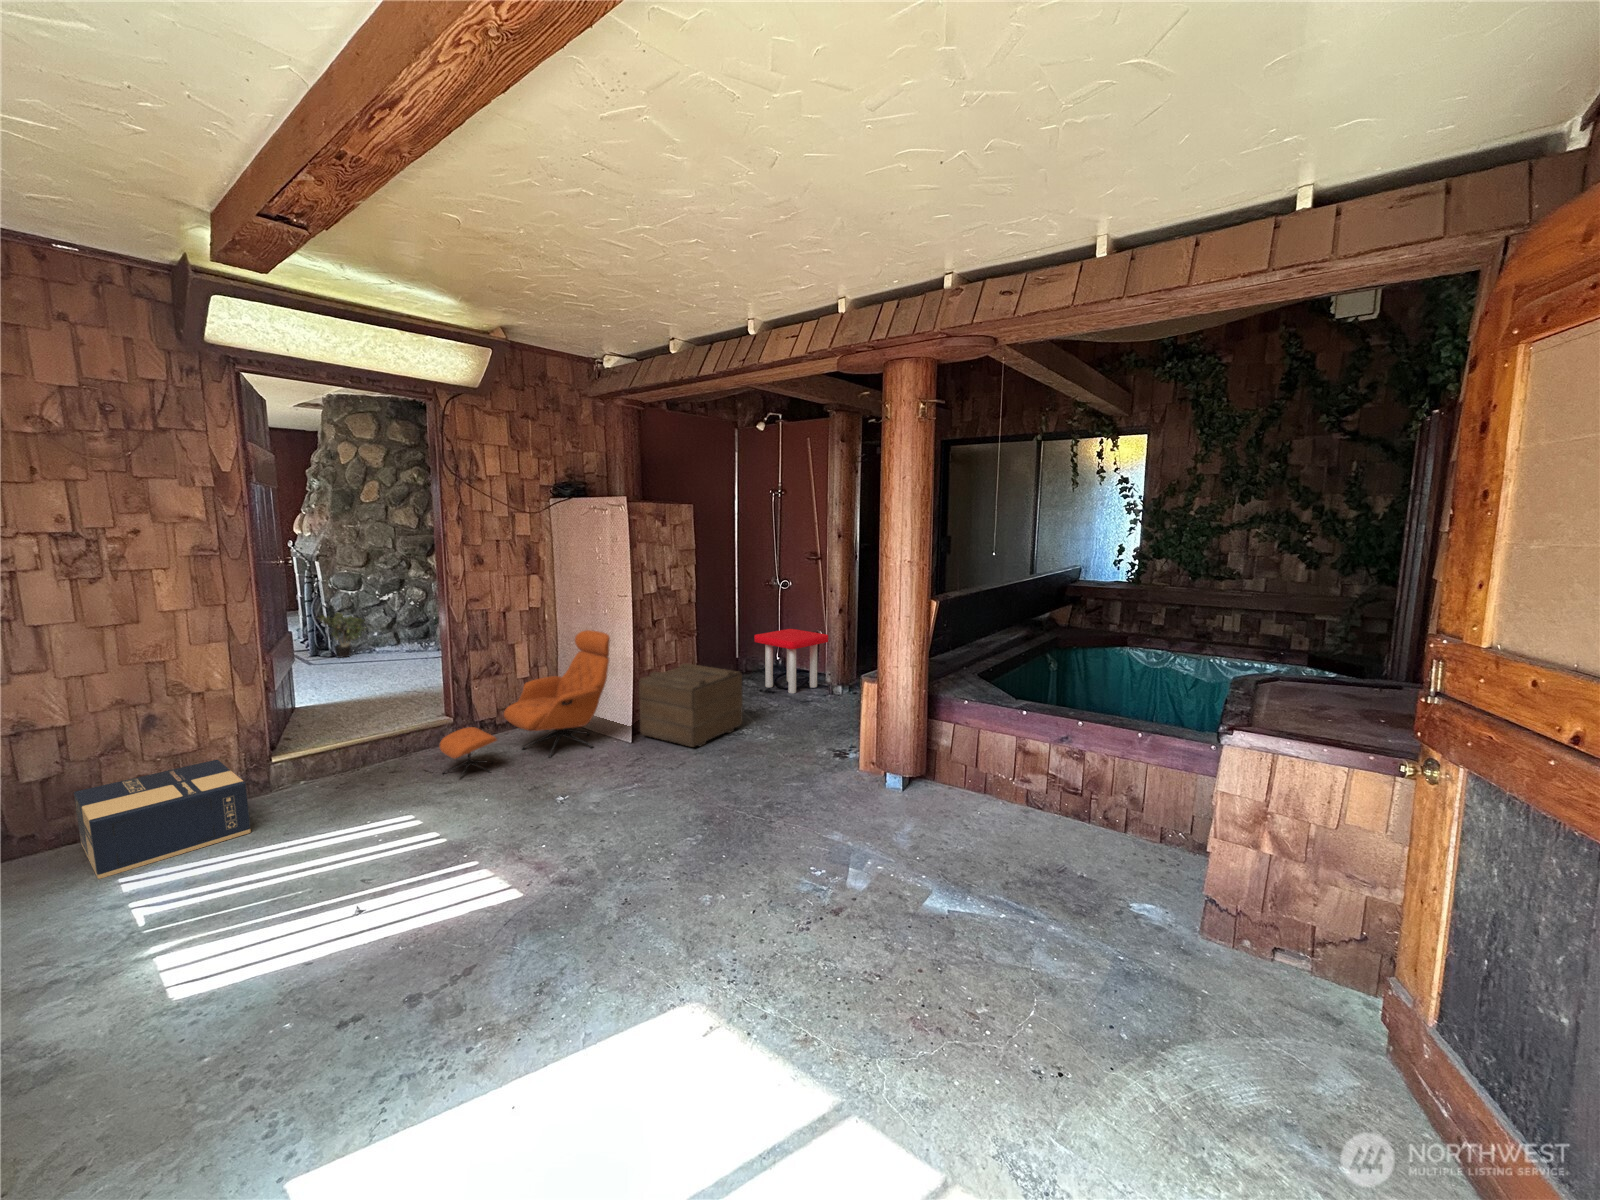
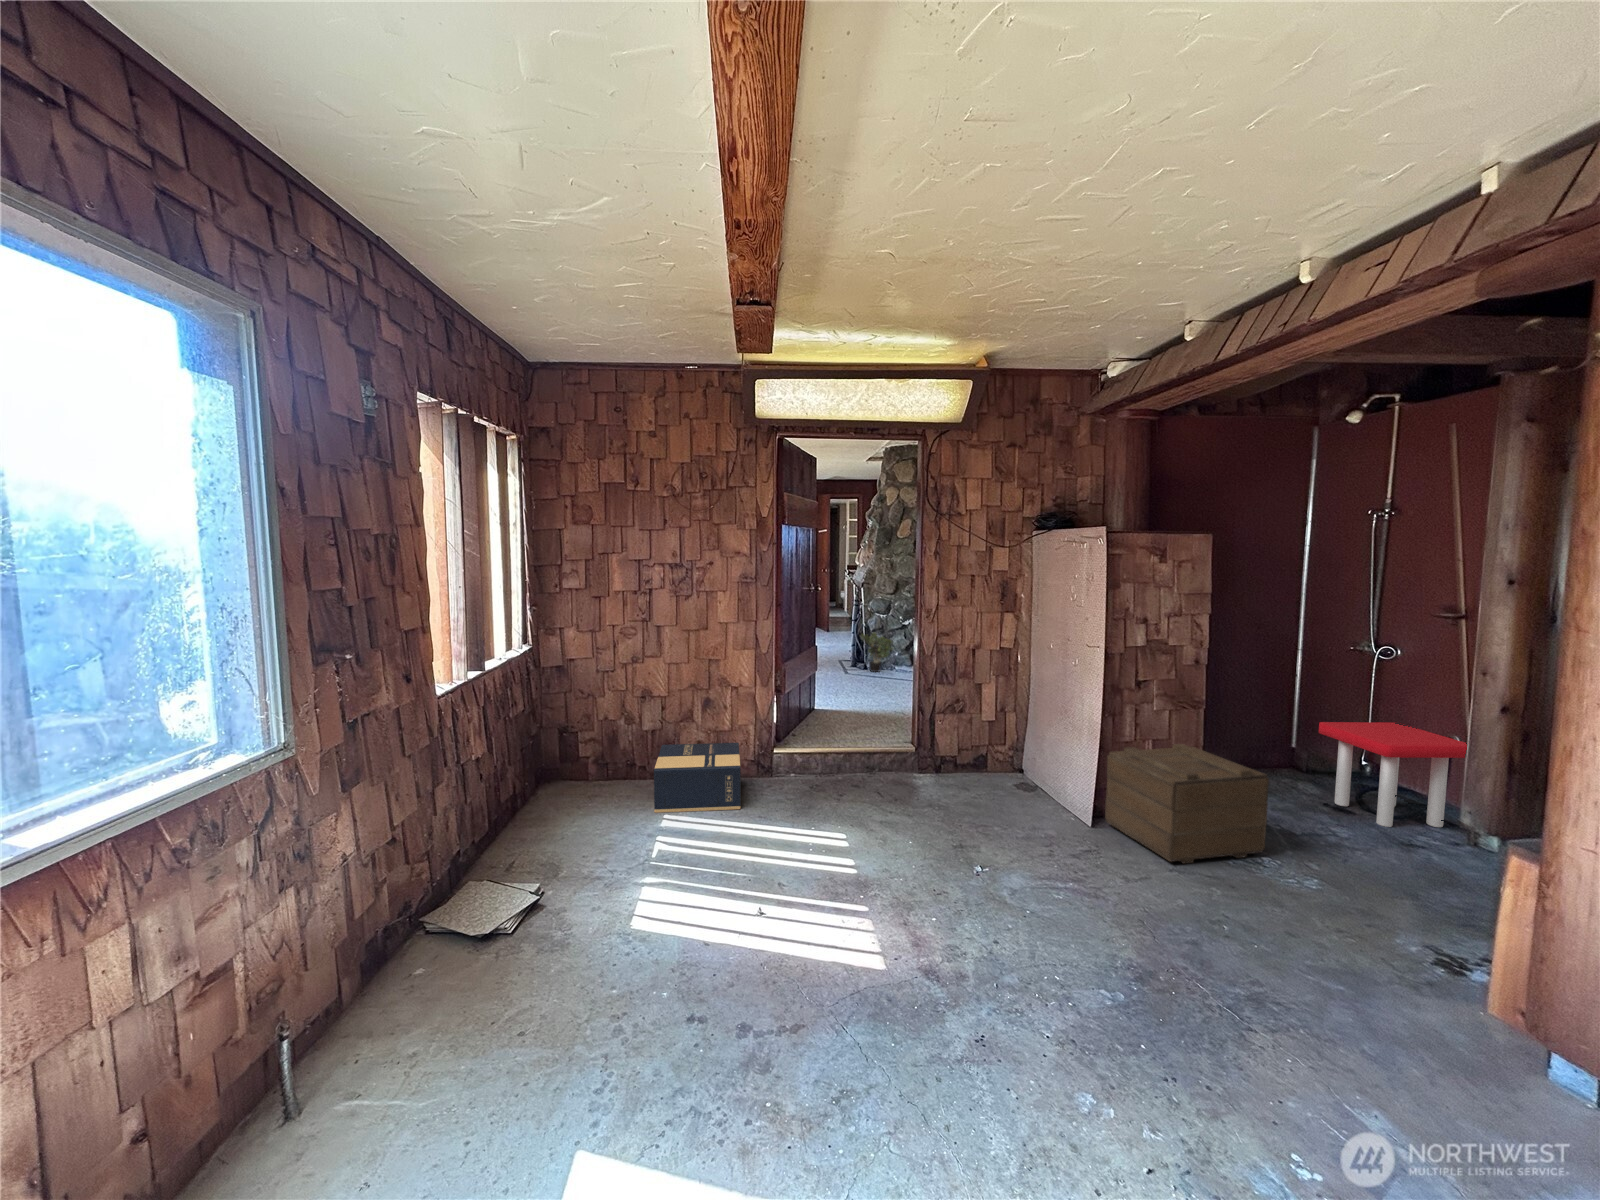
lounge chair: present [440,630,610,780] -> none [888,682,1075,821]

